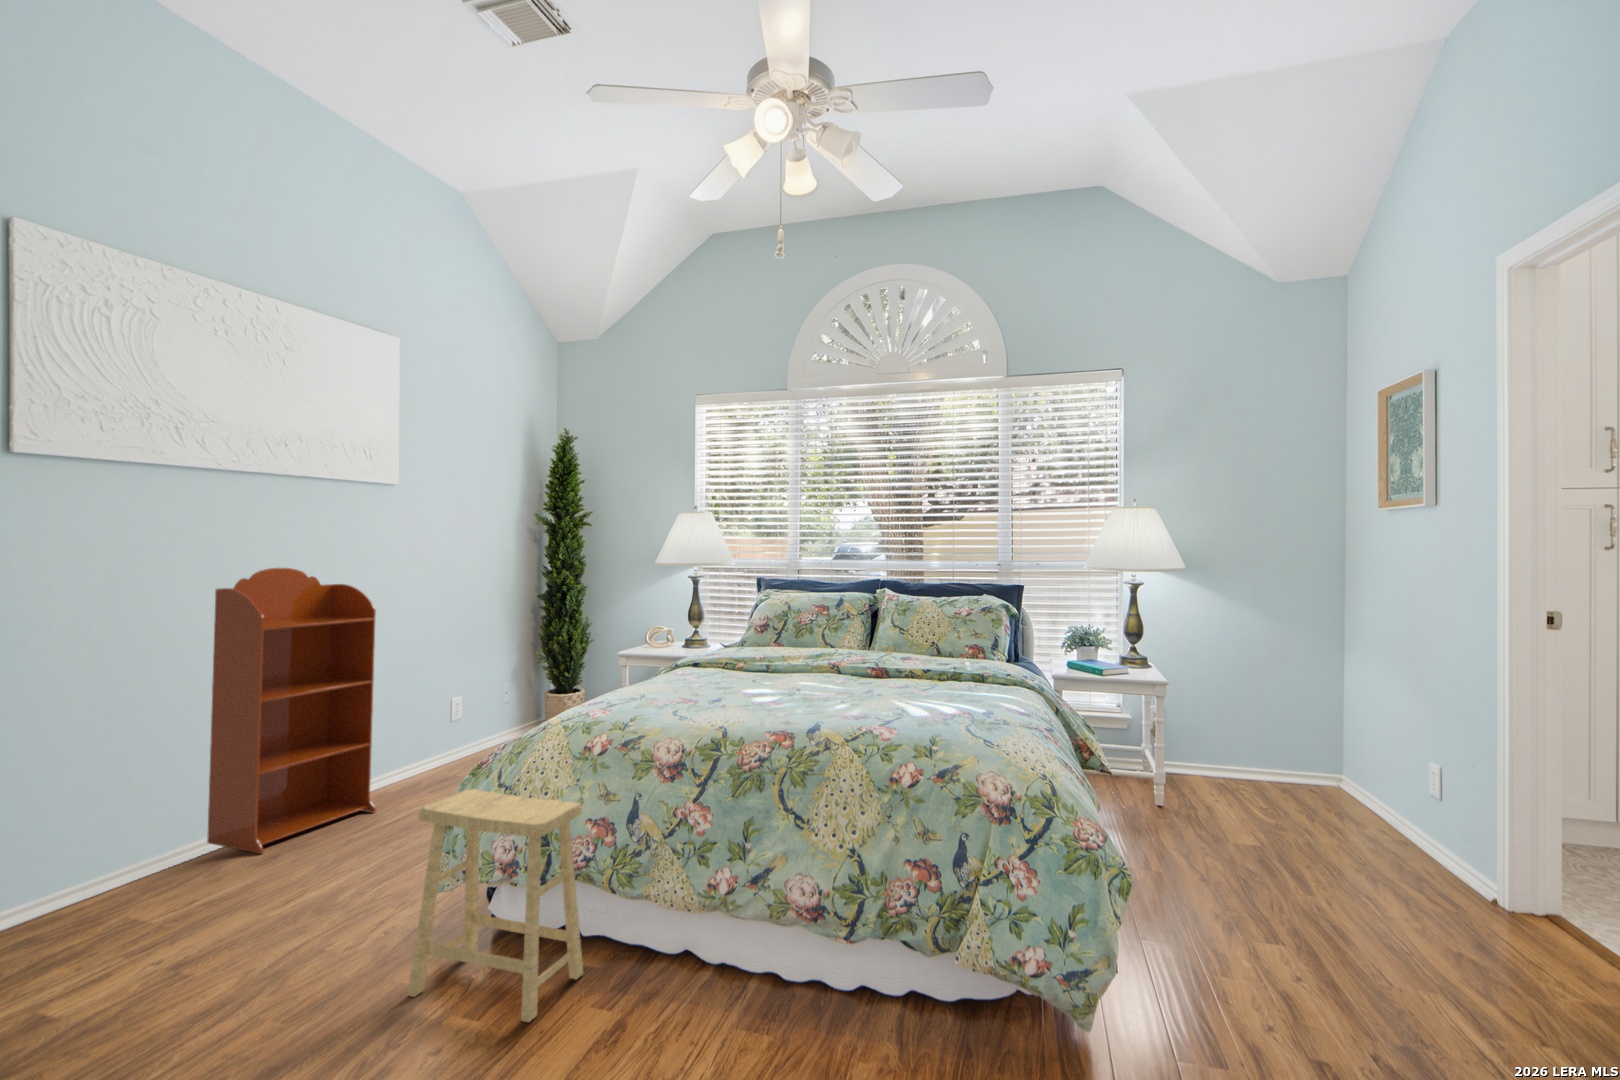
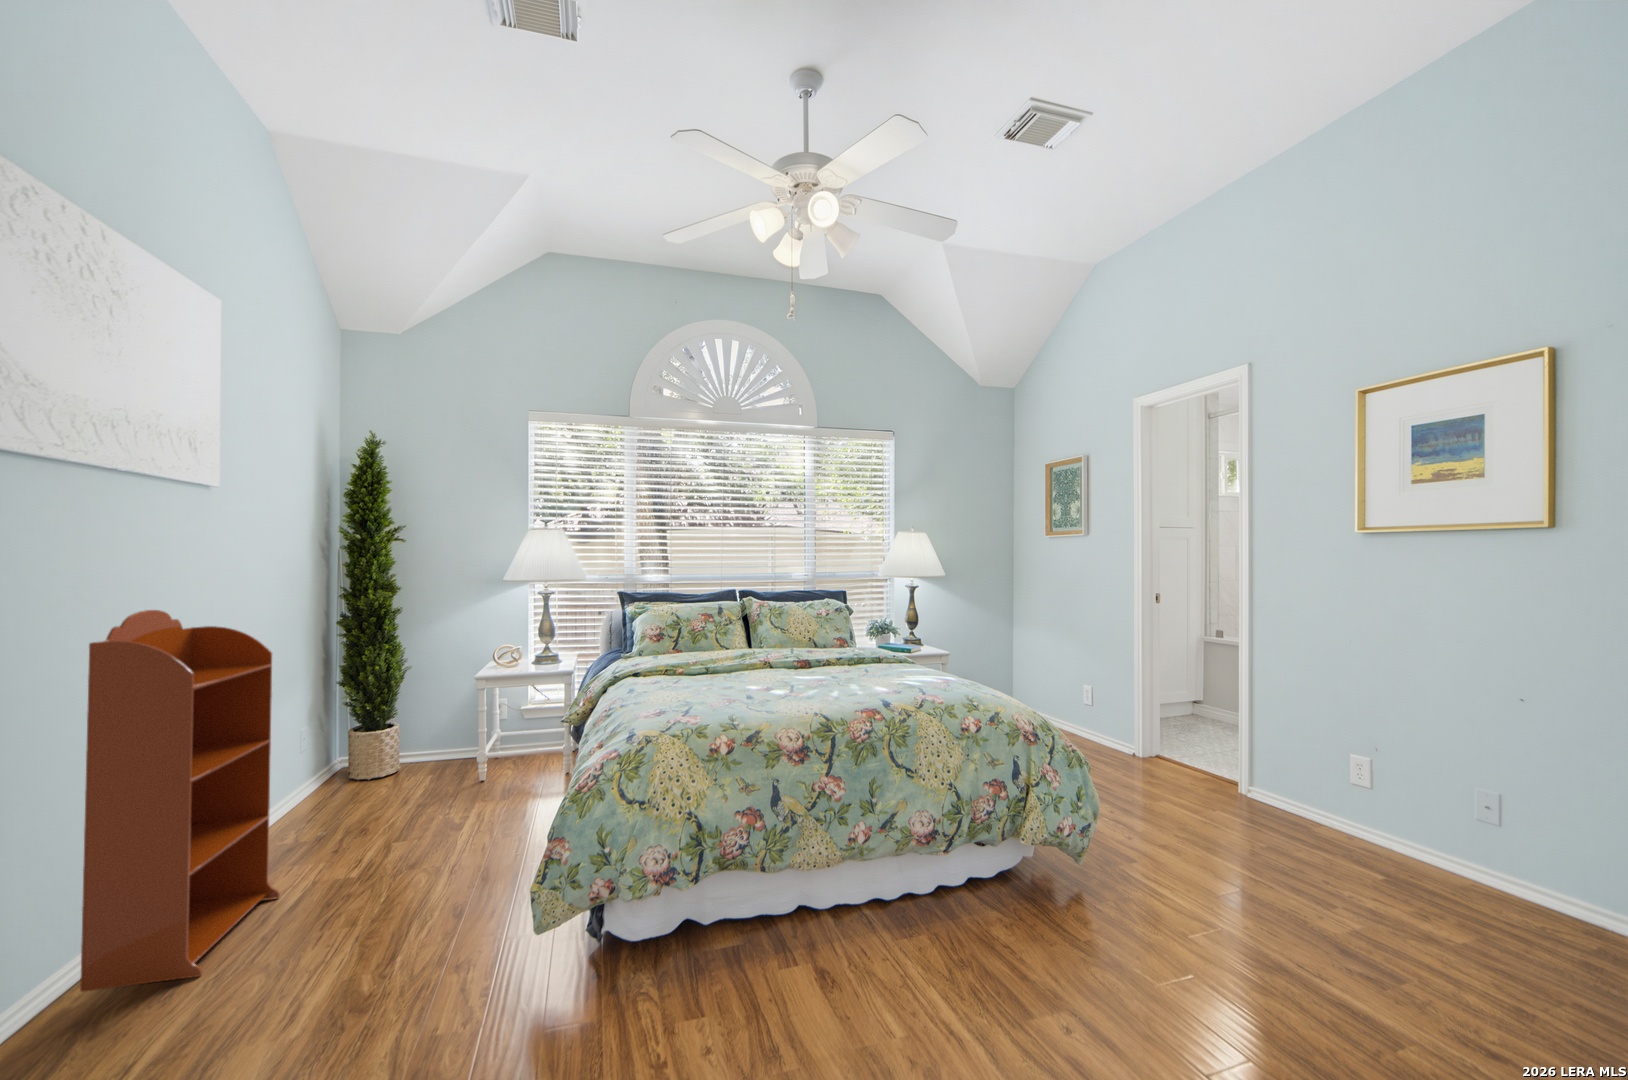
footstool: present [408,789,583,1022] -> none [633,795,775,1016]

